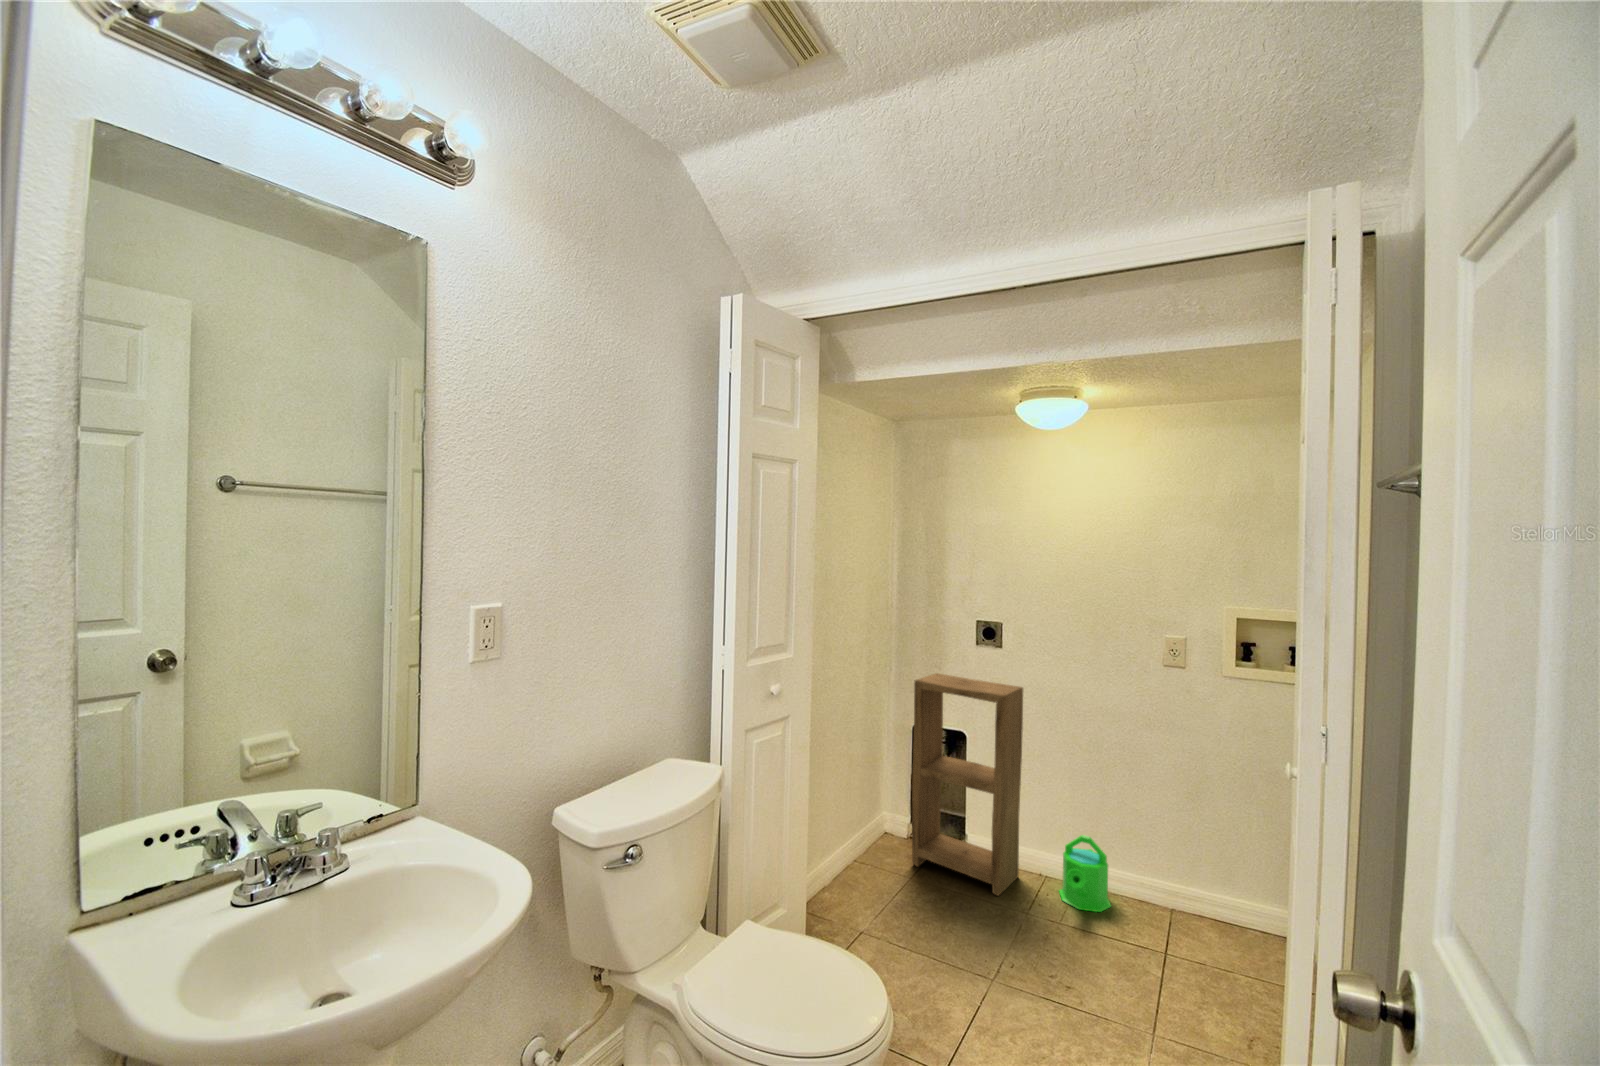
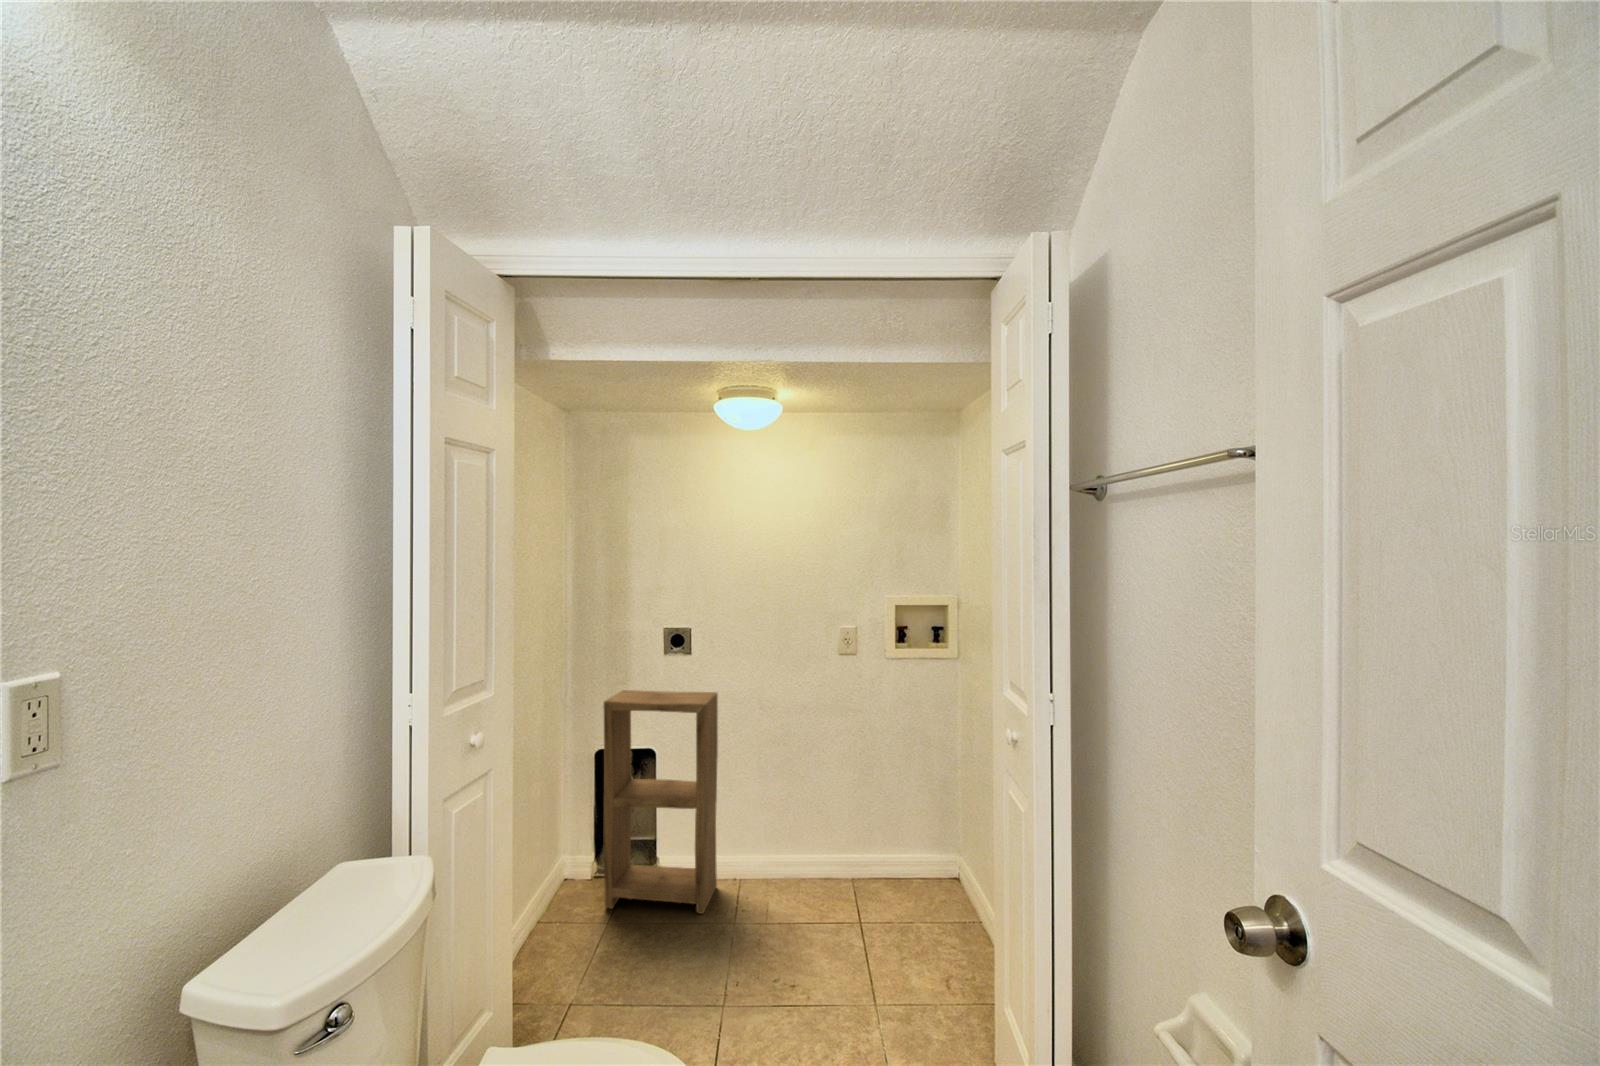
watering can: present [1059,835,1111,912] -> none [756,829,805,902]

